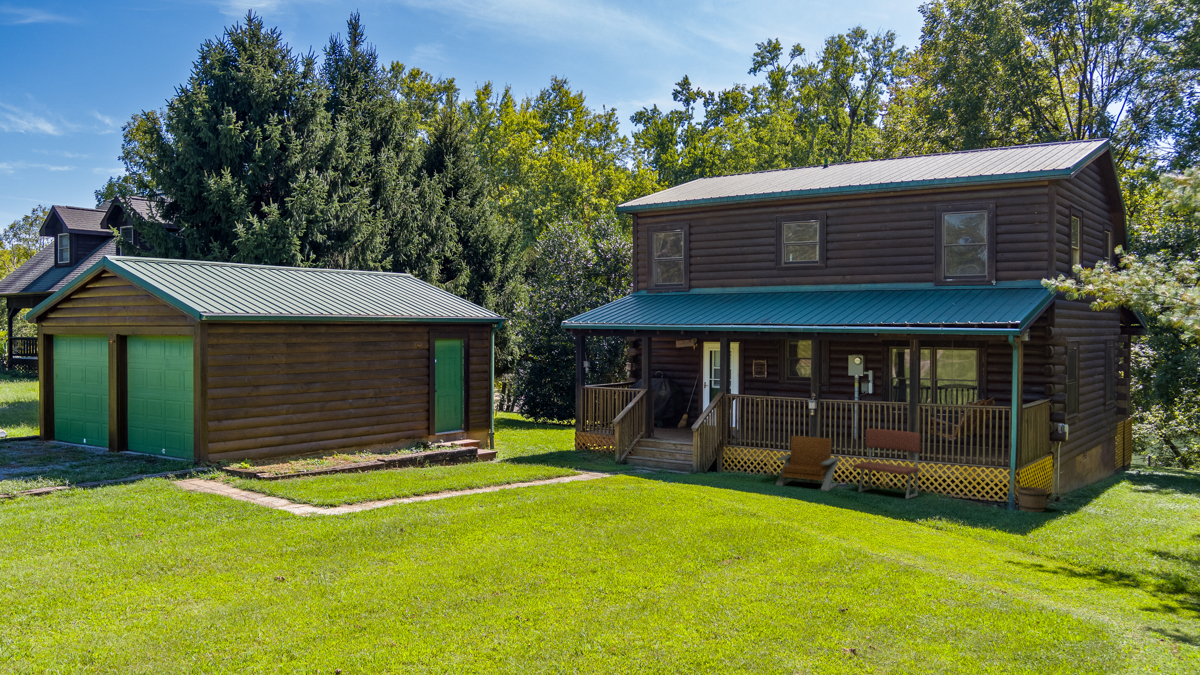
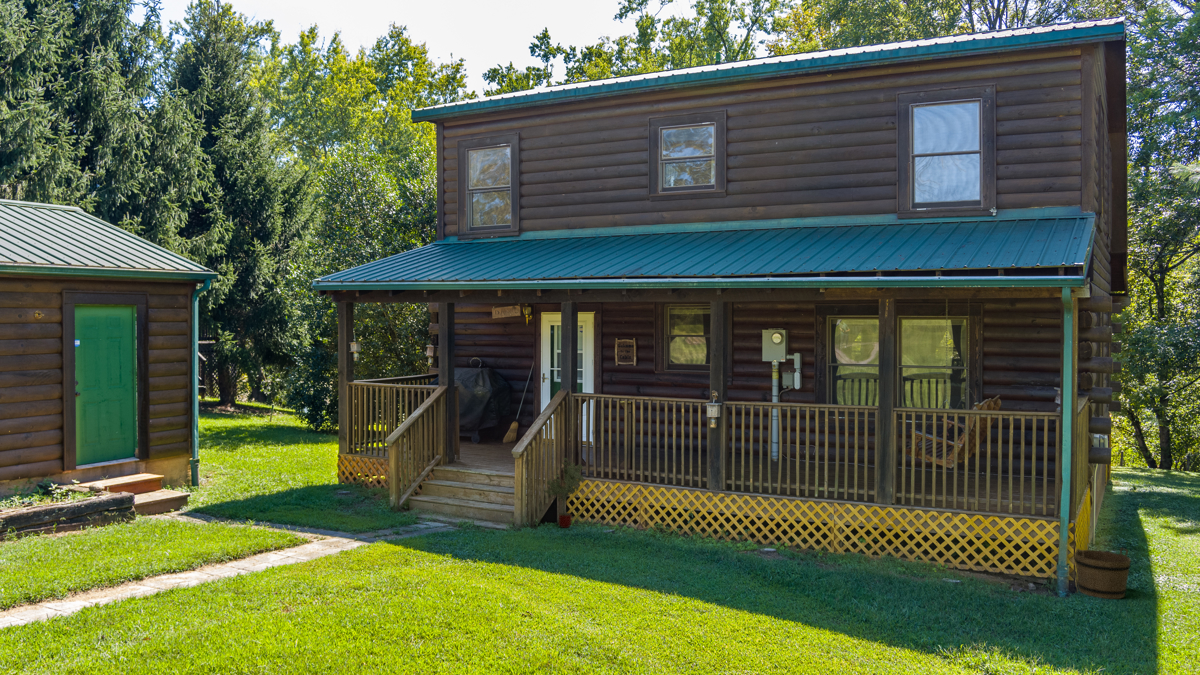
bench: present [853,429,921,499] -> none [786,449,901,575]
potted tree: none [711,433,735,474] -> present [544,458,584,528]
lounge chair: present [776,436,838,491] -> none [651,462,757,562]

